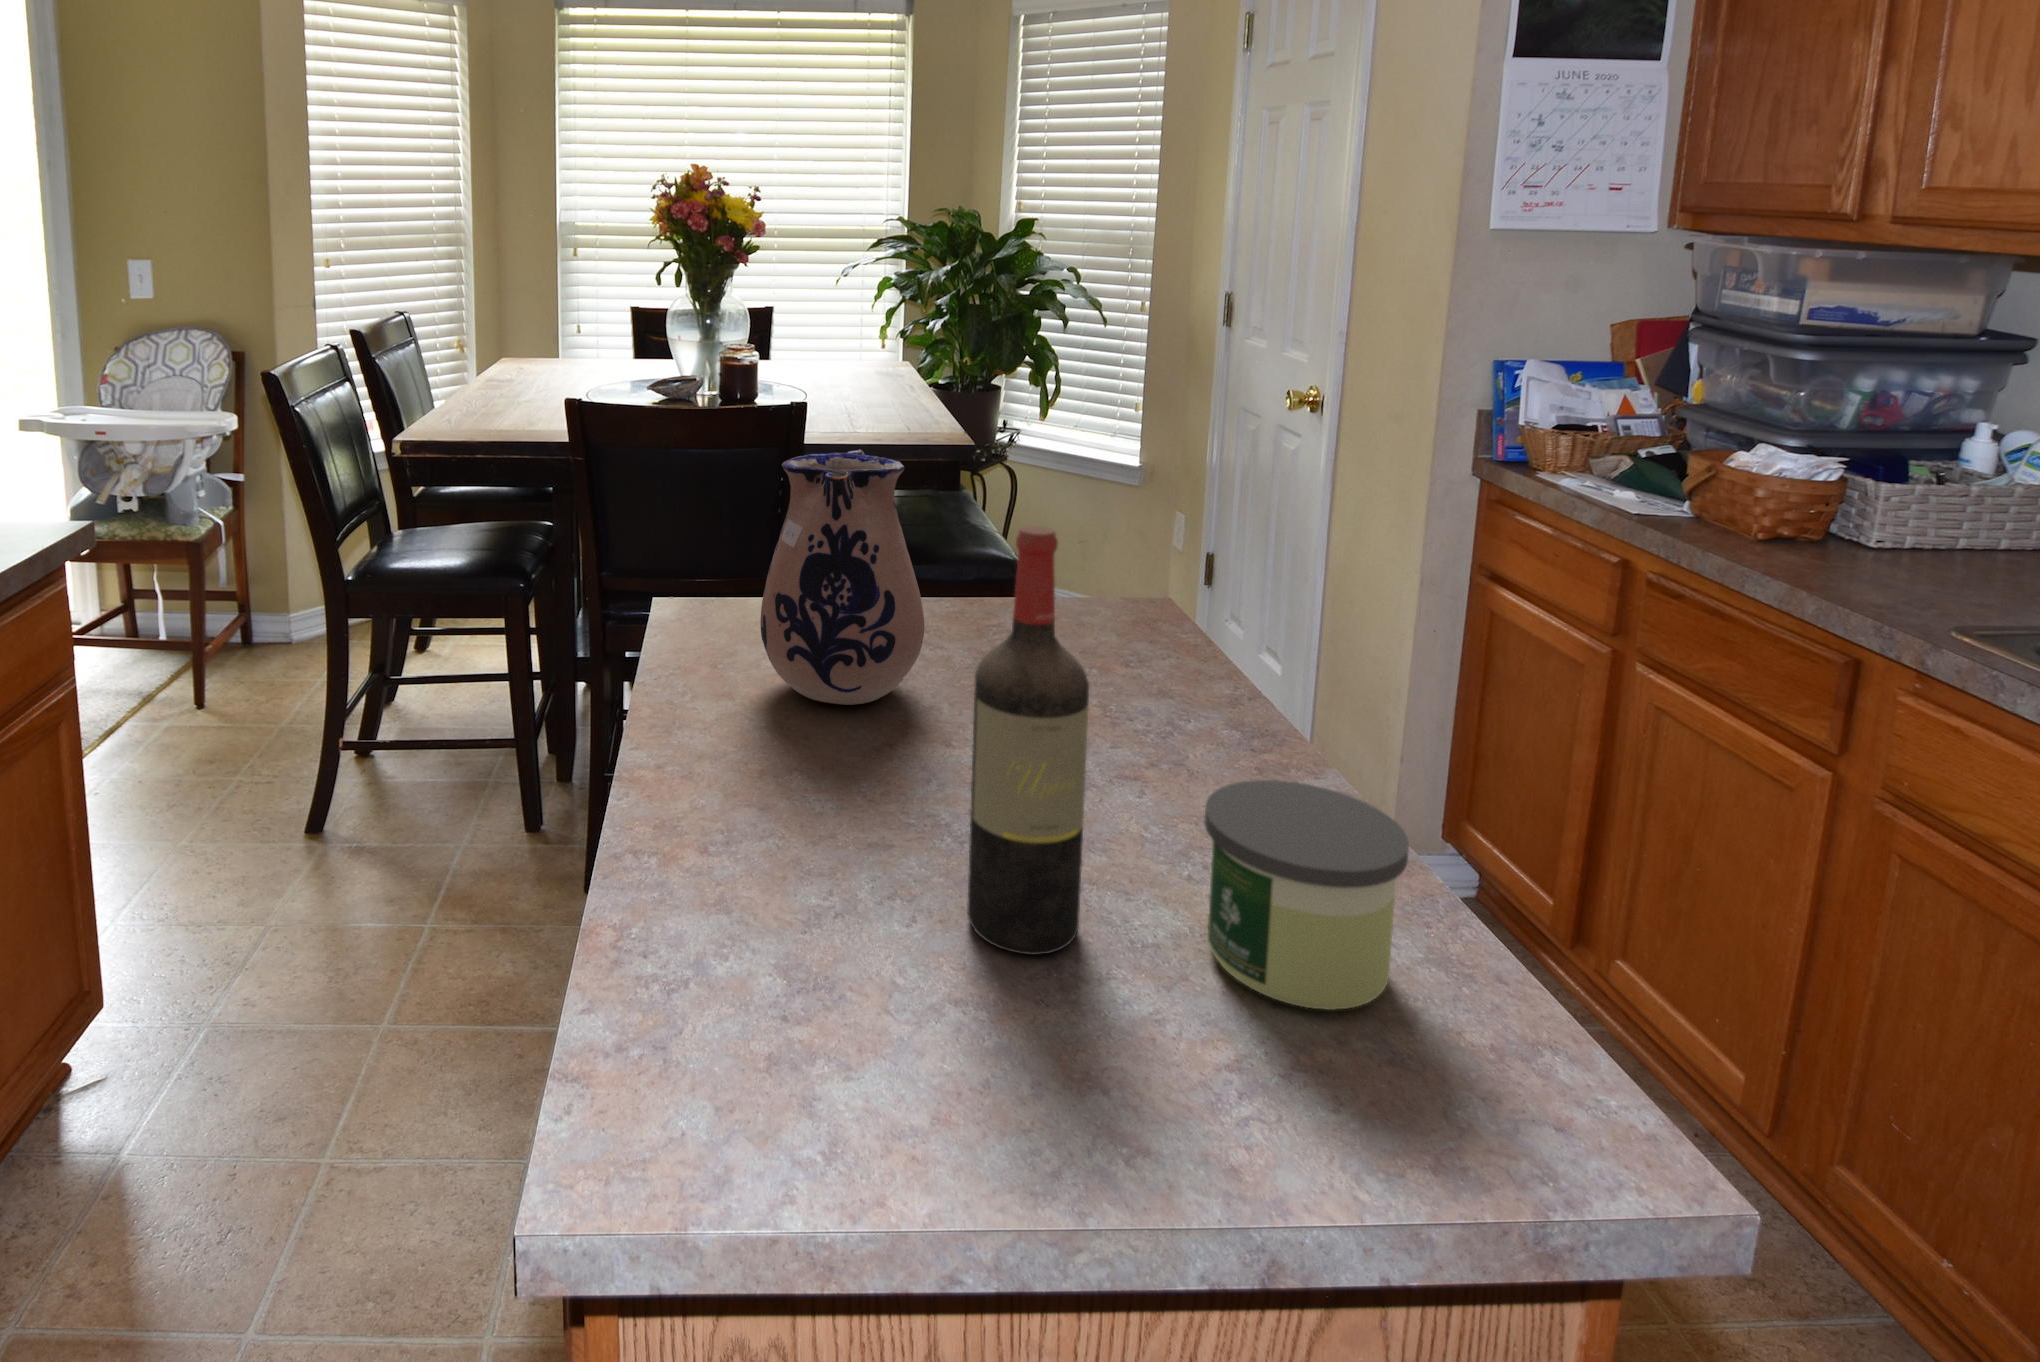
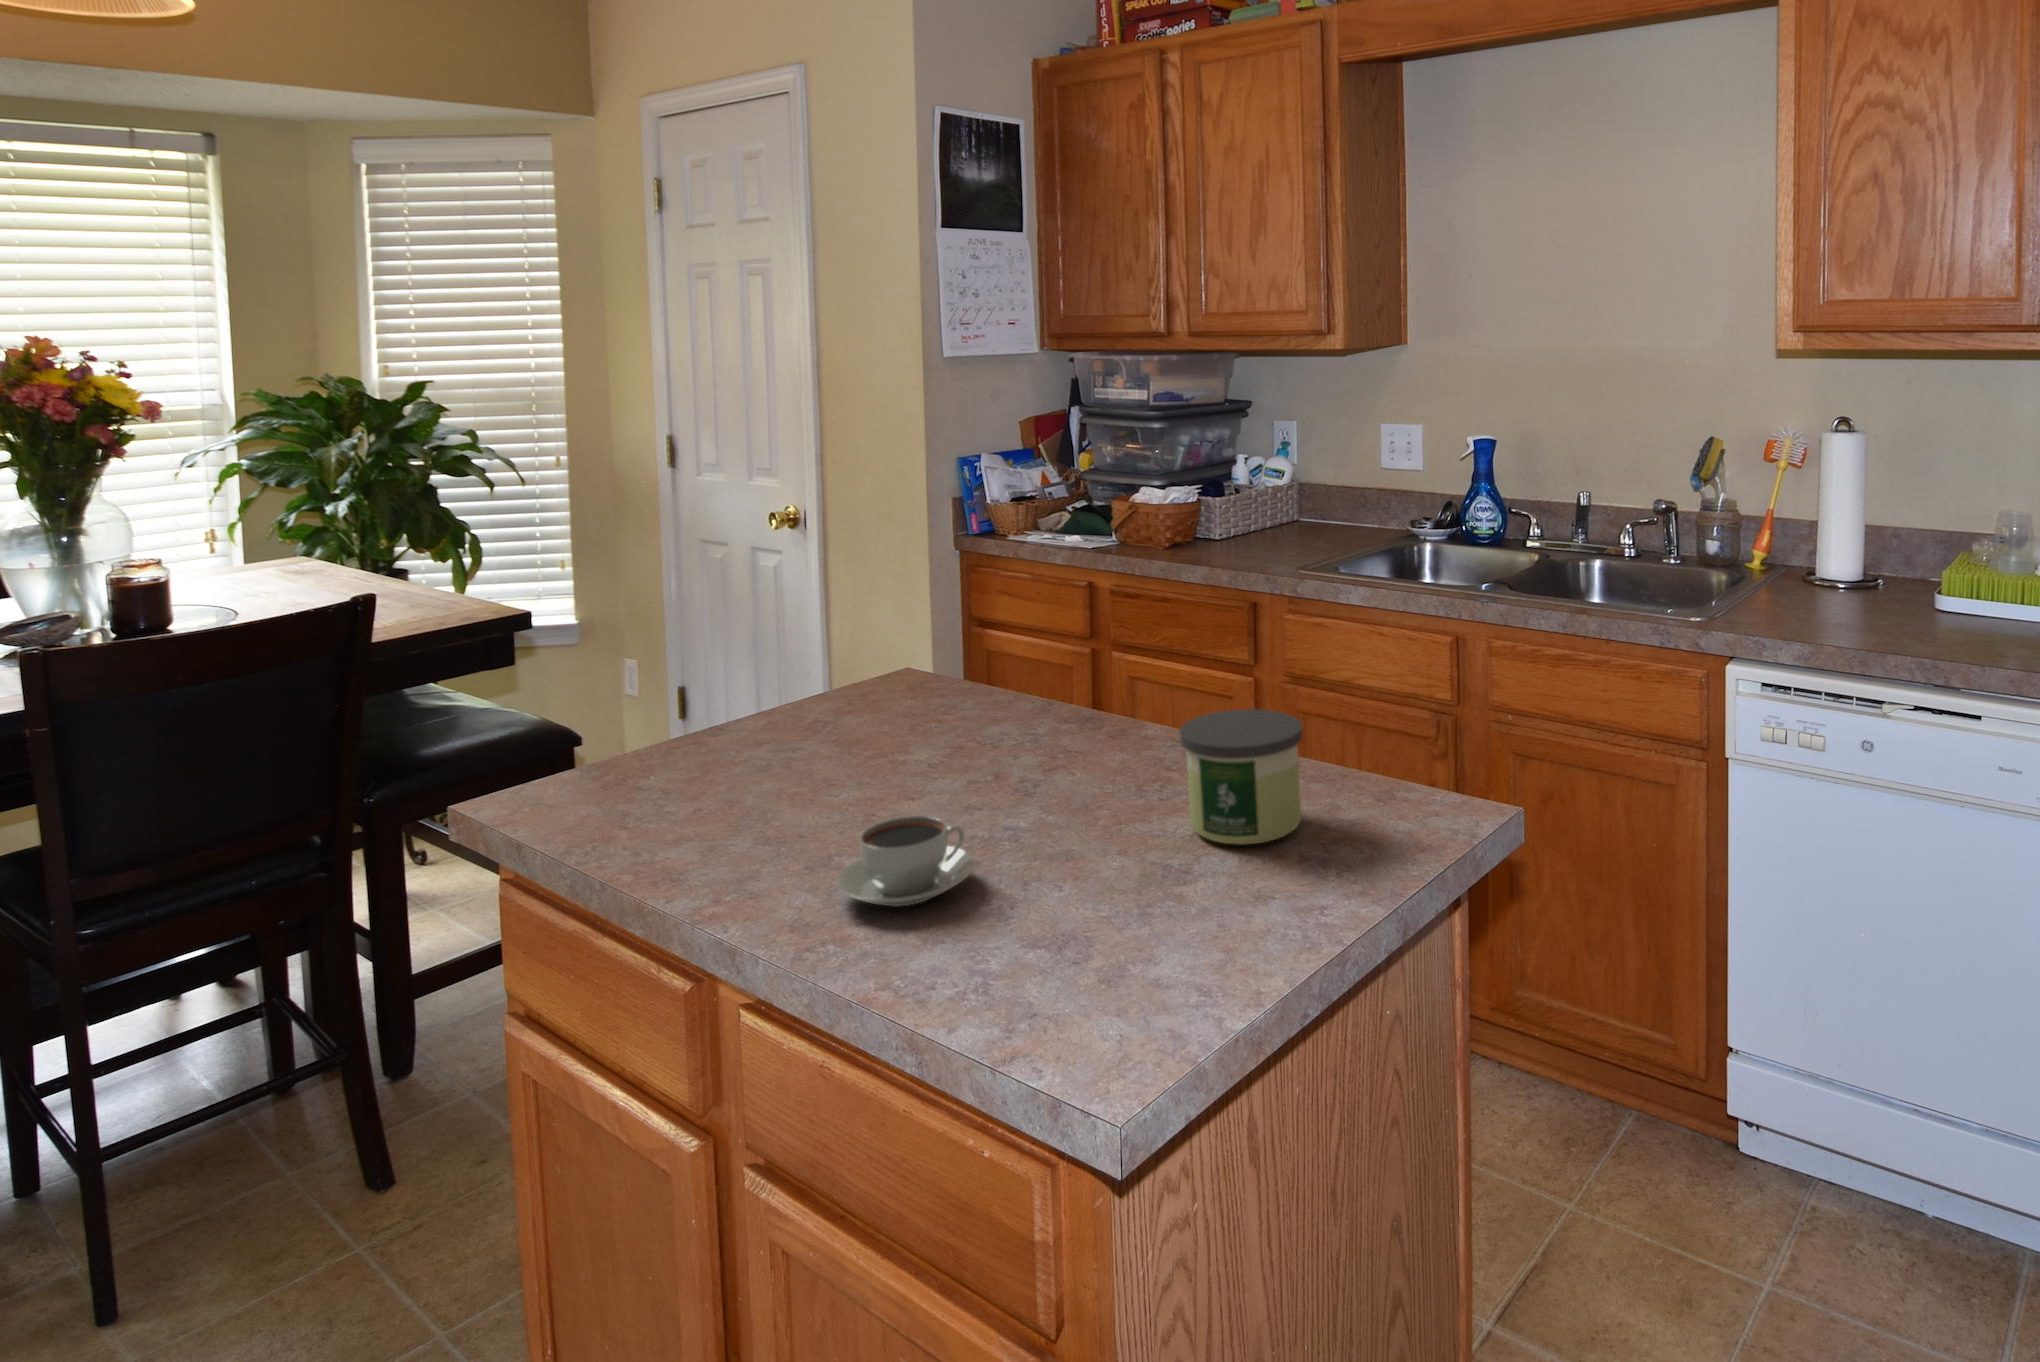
ceramic pitcher: present [760,450,925,705] -> none [658,588,826,837]
wine bottle: present [967,526,1089,955] -> none [1047,570,1142,896]
coffee cup: none [771,742,924,847] -> present [837,816,975,907]

